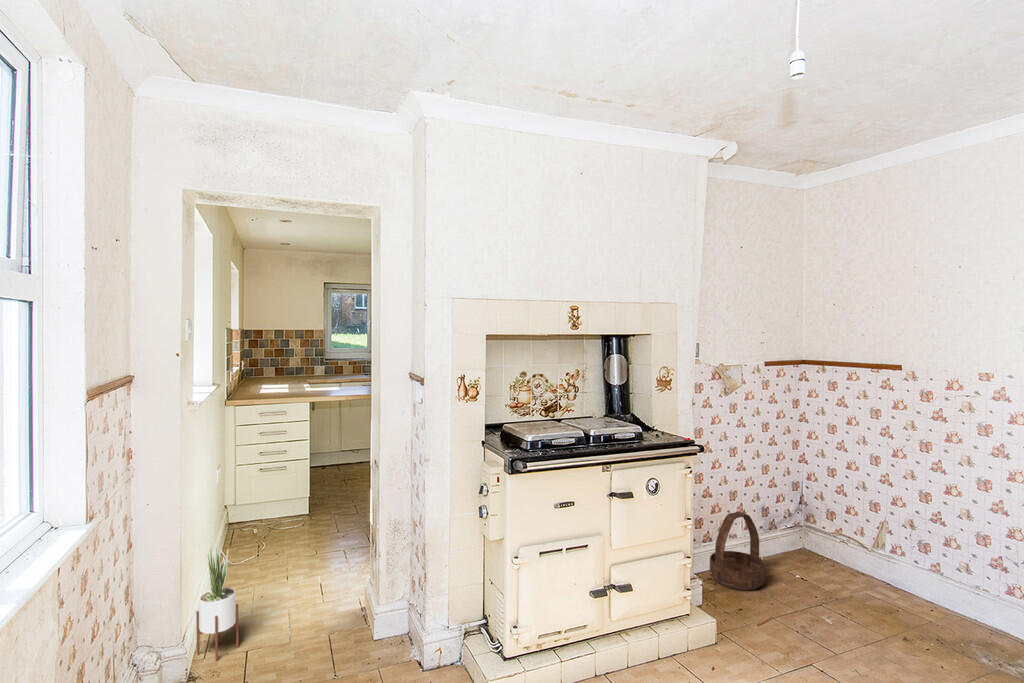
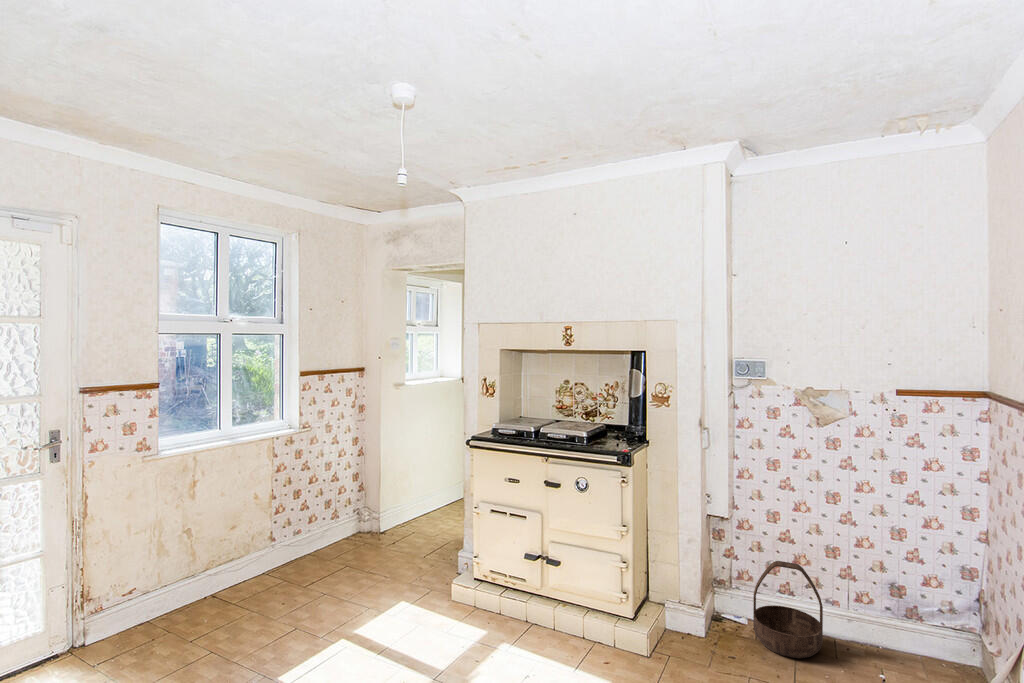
potted plant: present [196,545,239,661] -> none [404,465,422,530]

